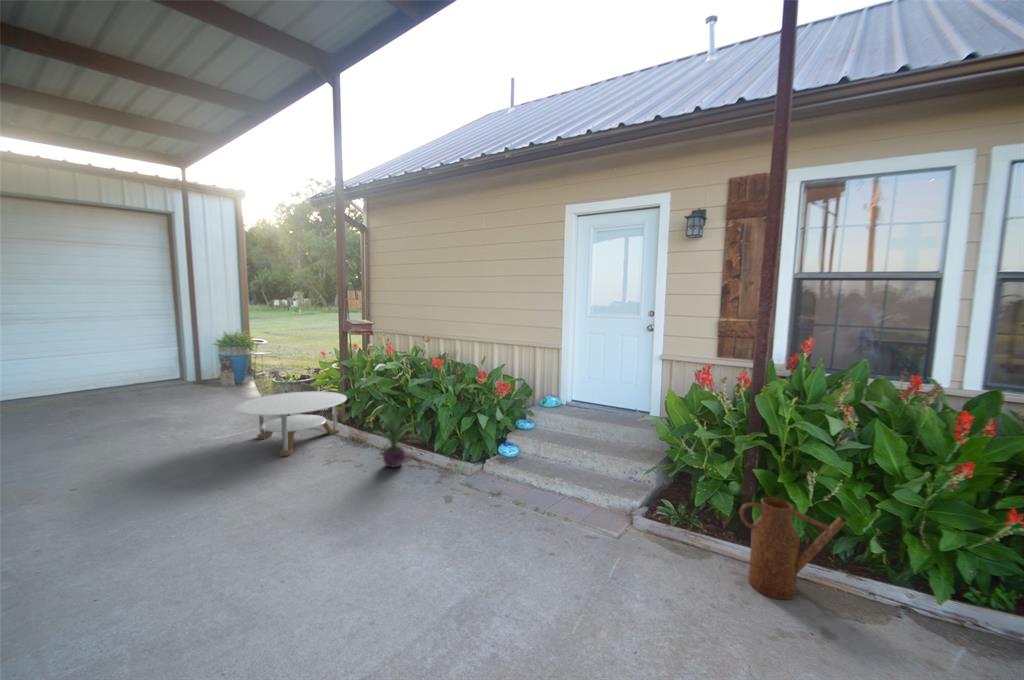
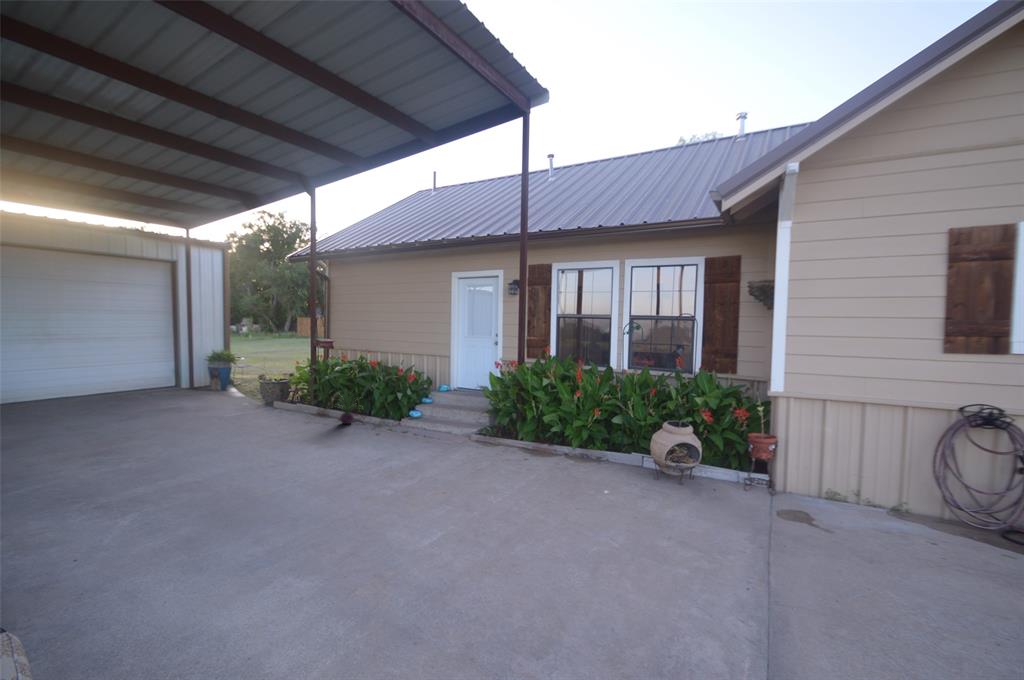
round table: present [235,391,347,456] -> none [245,386,316,422]
watering can: present [740,497,846,600] -> none [505,412,538,453]

